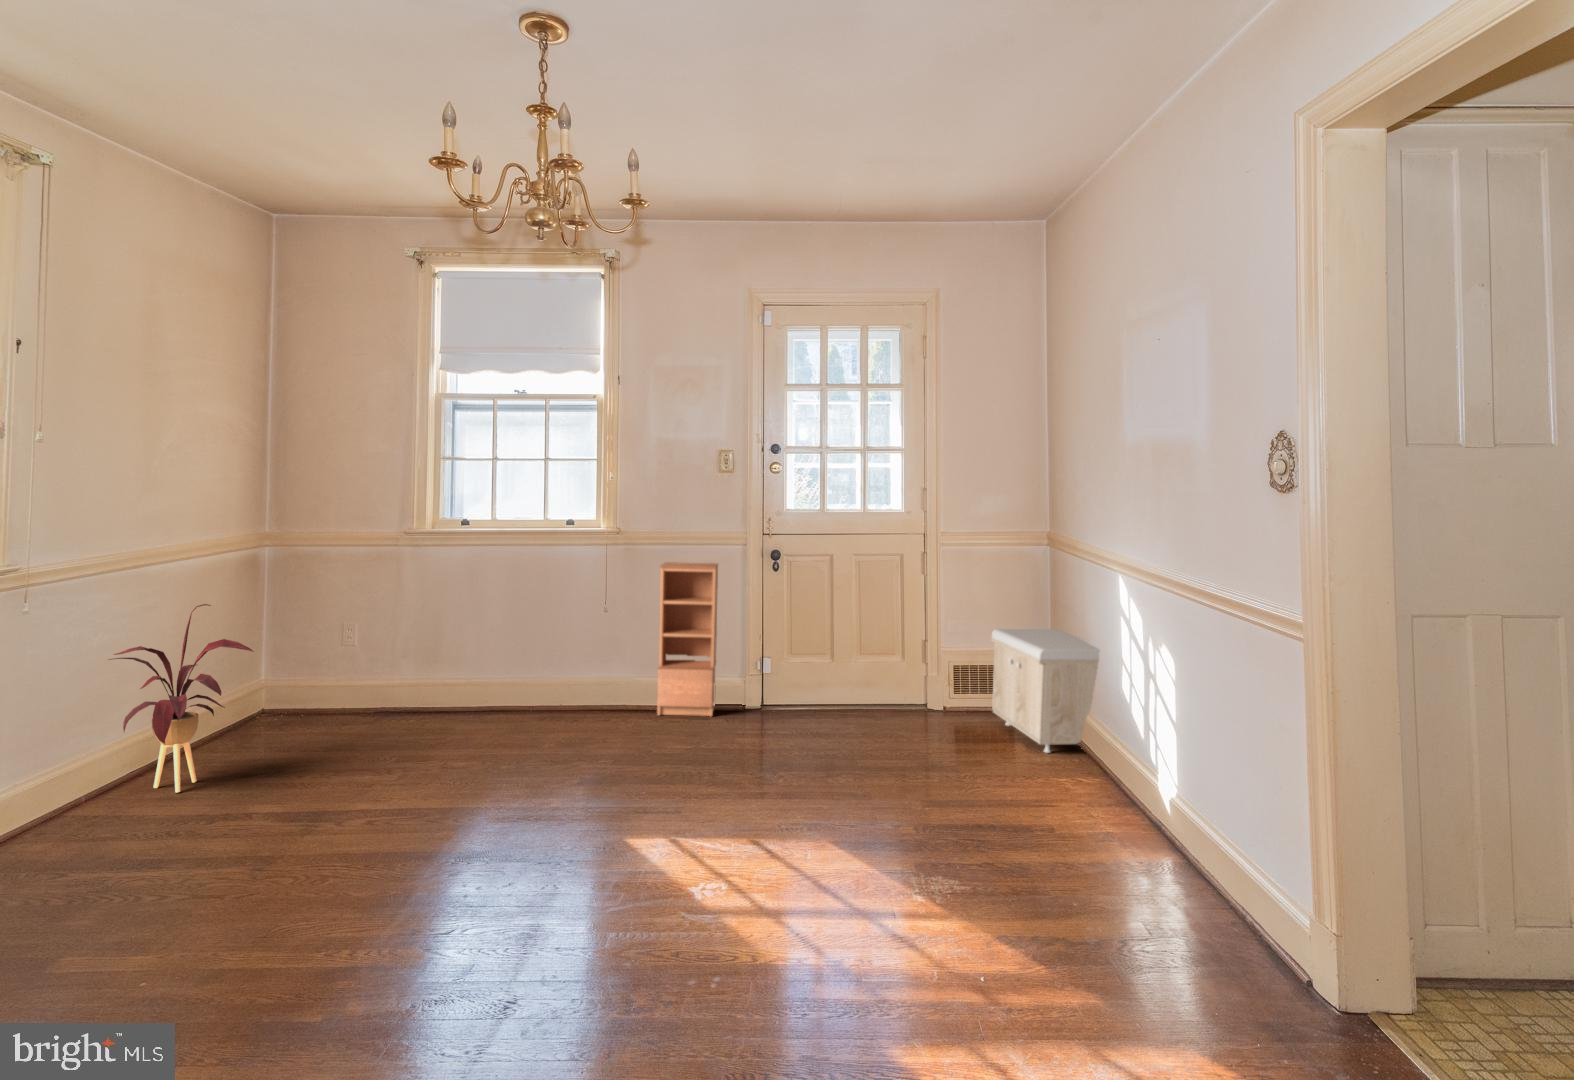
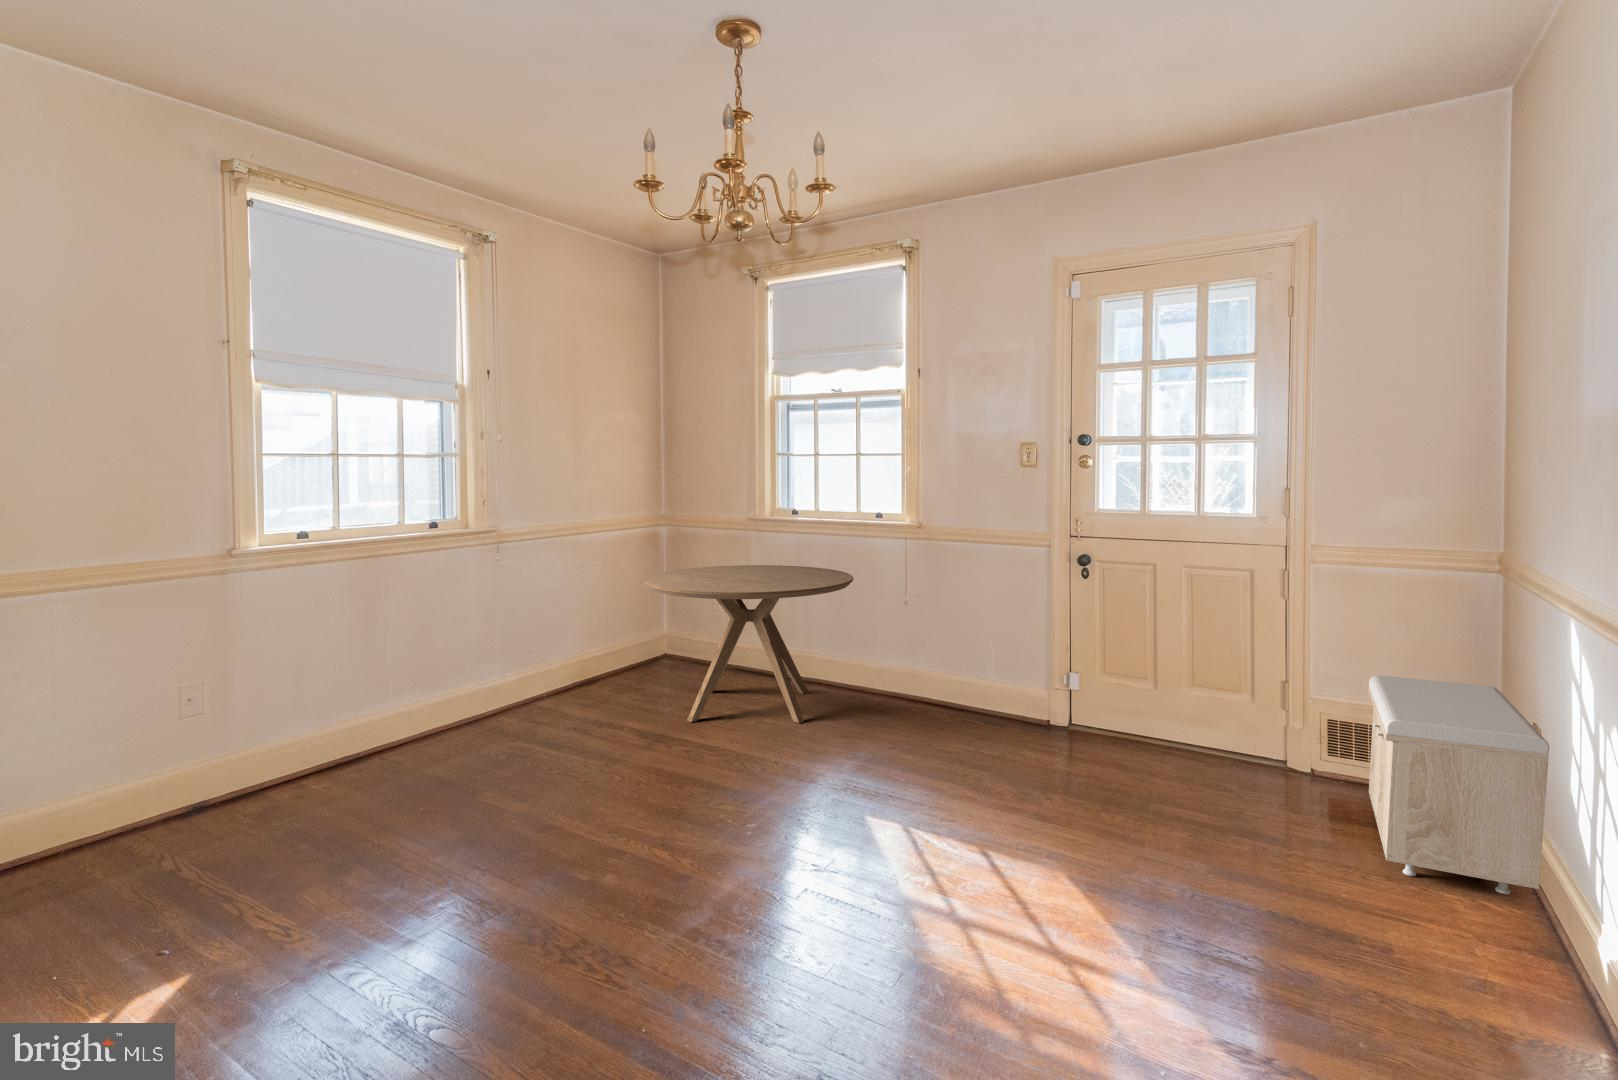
bookcase: present [657,562,718,716] -> none [935,561,1014,734]
dining table: none [335,575,573,748] -> present [645,565,853,723]
house plant: present [109,604,254,792] -> none [457,586,550,732]

